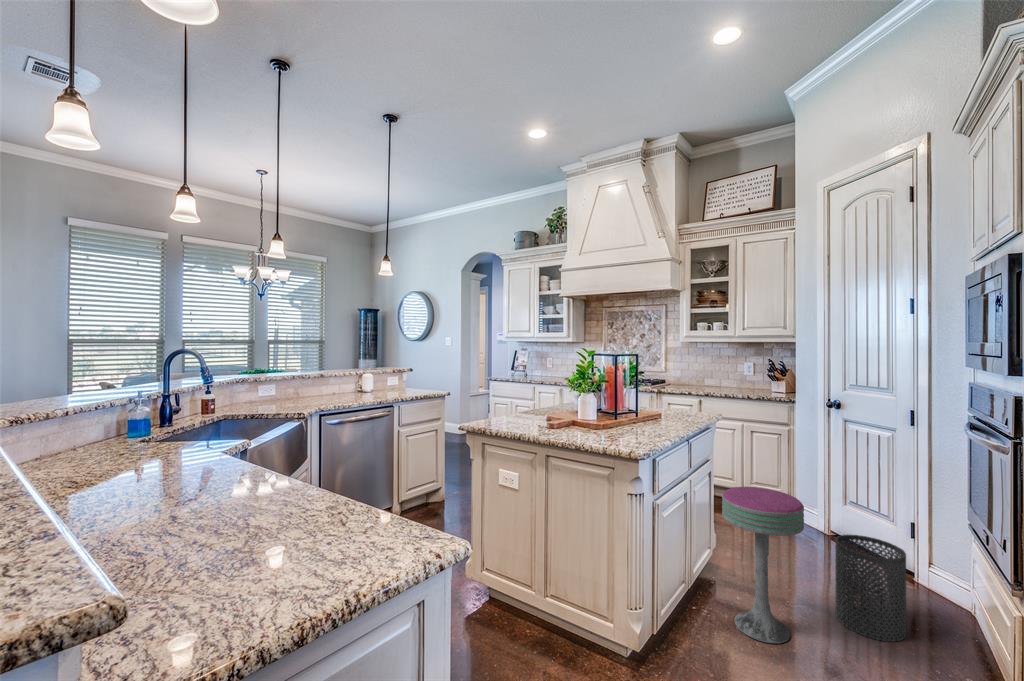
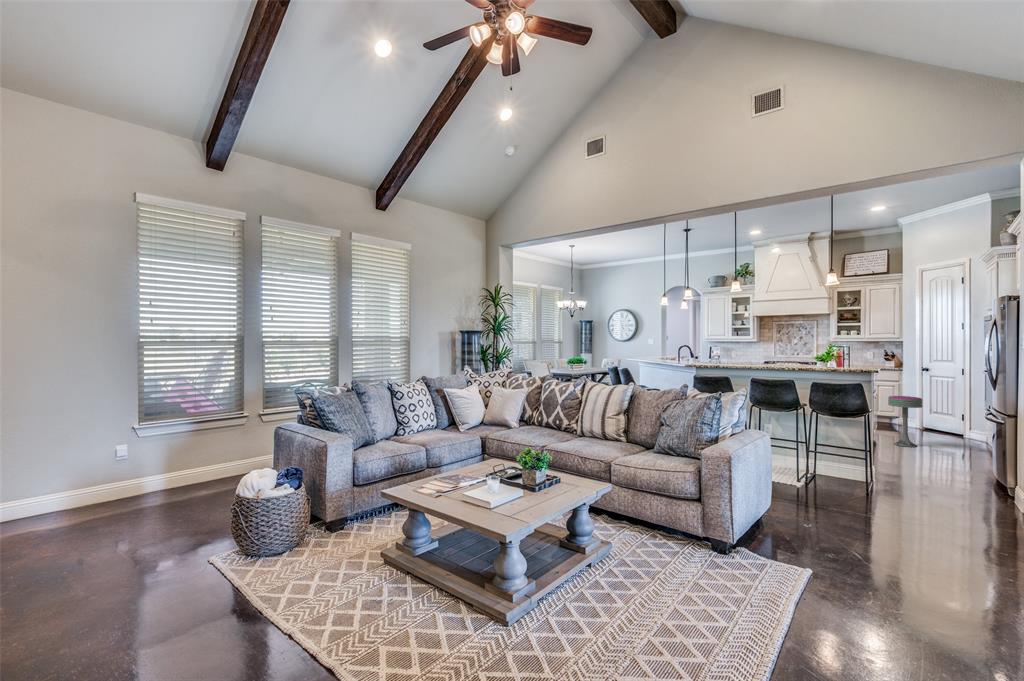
trash can: present [835,535,906,642] -> none [932,415,960,447]

